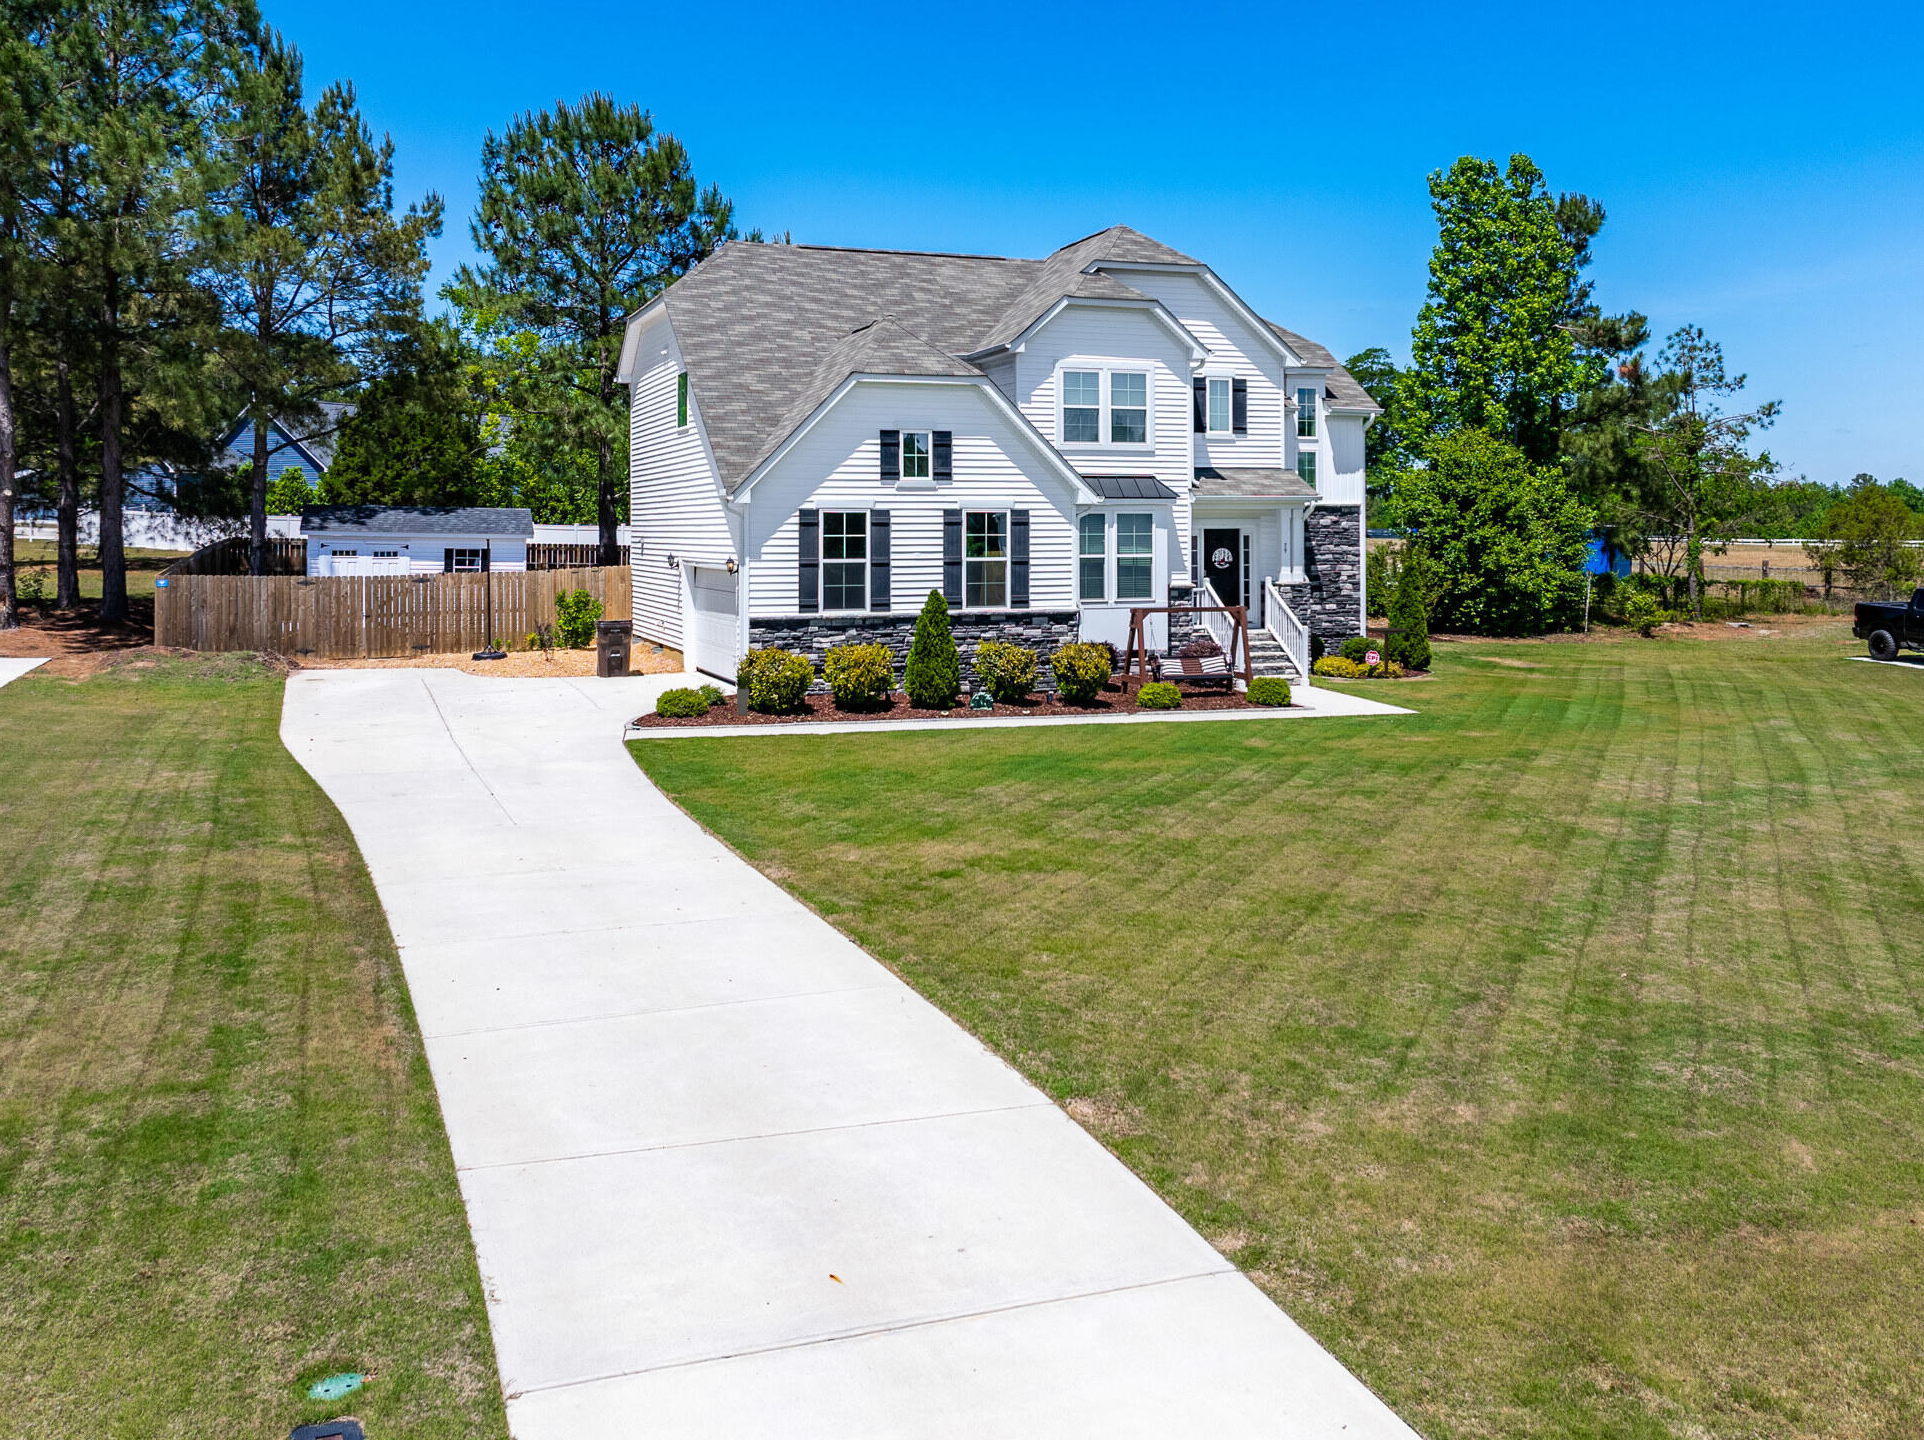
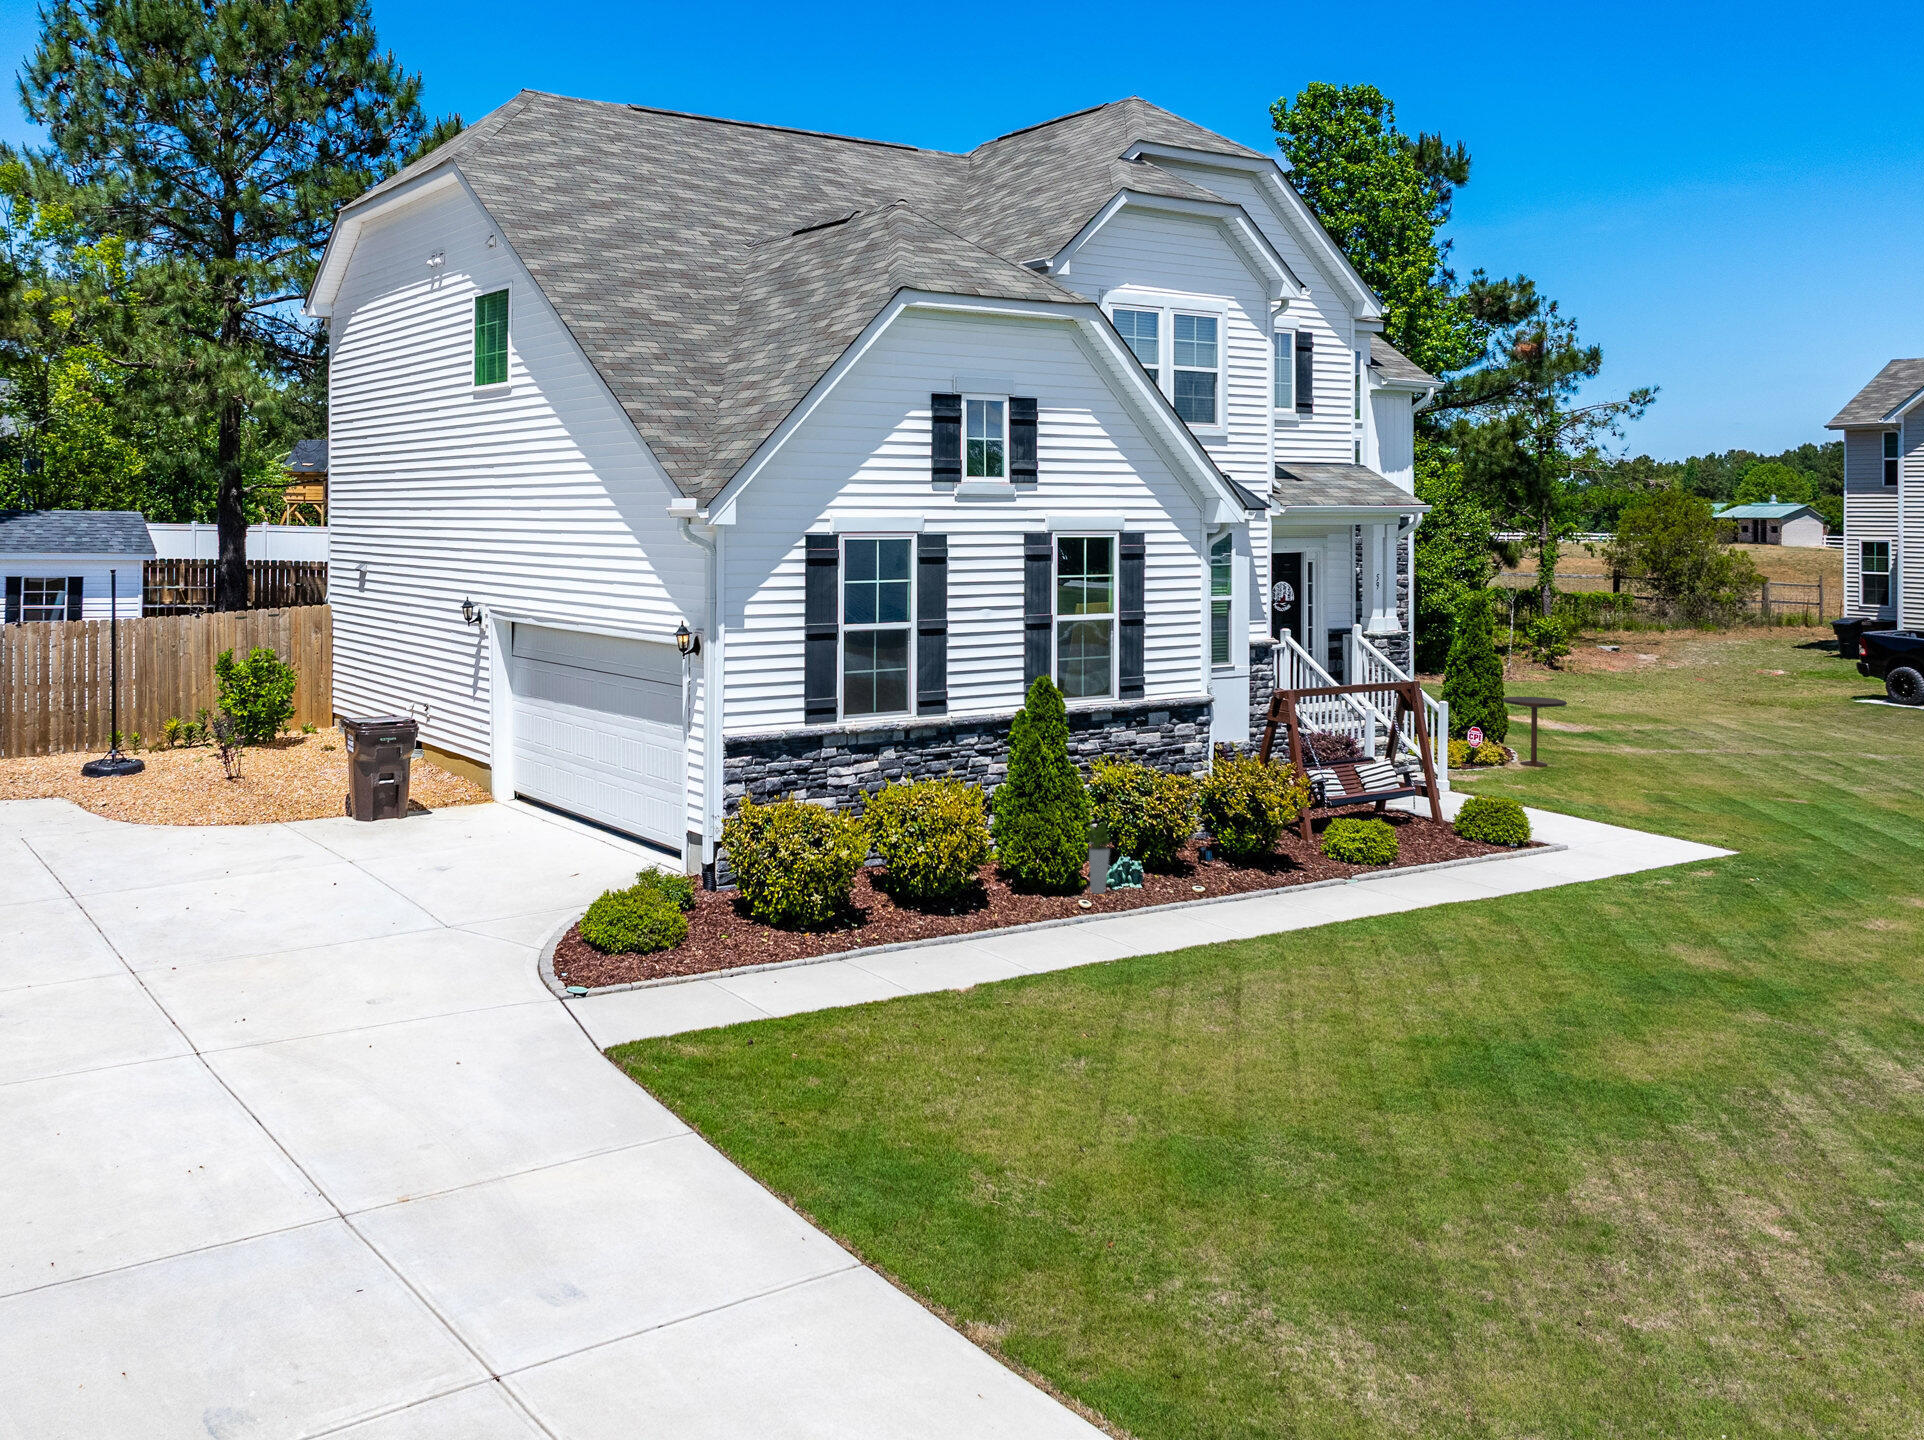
planter: present [735,674,752,715] -> present [1087,823,1110,894]

